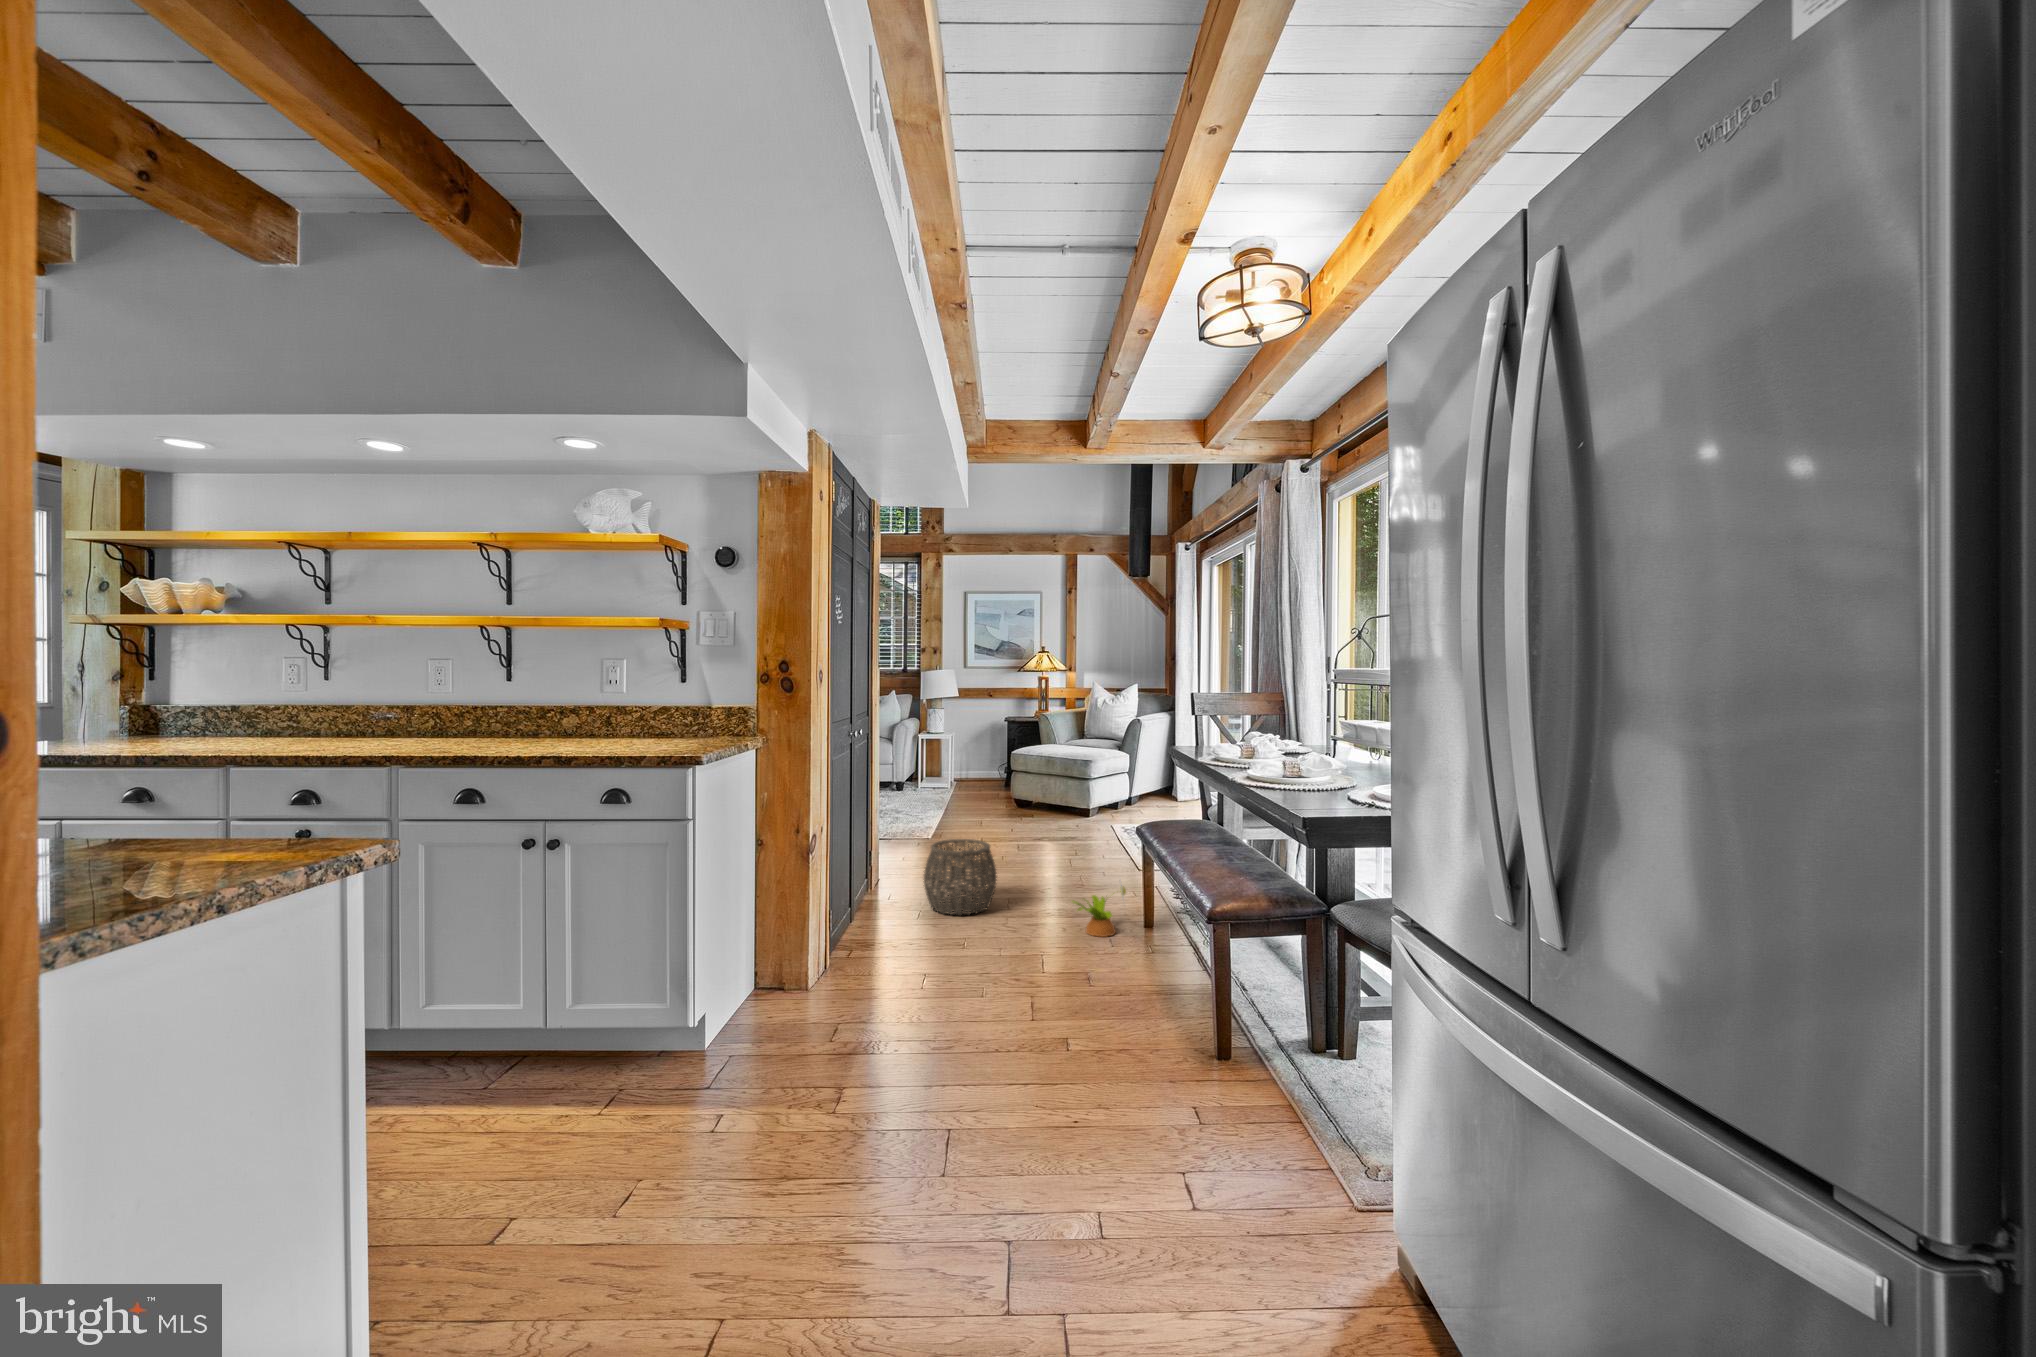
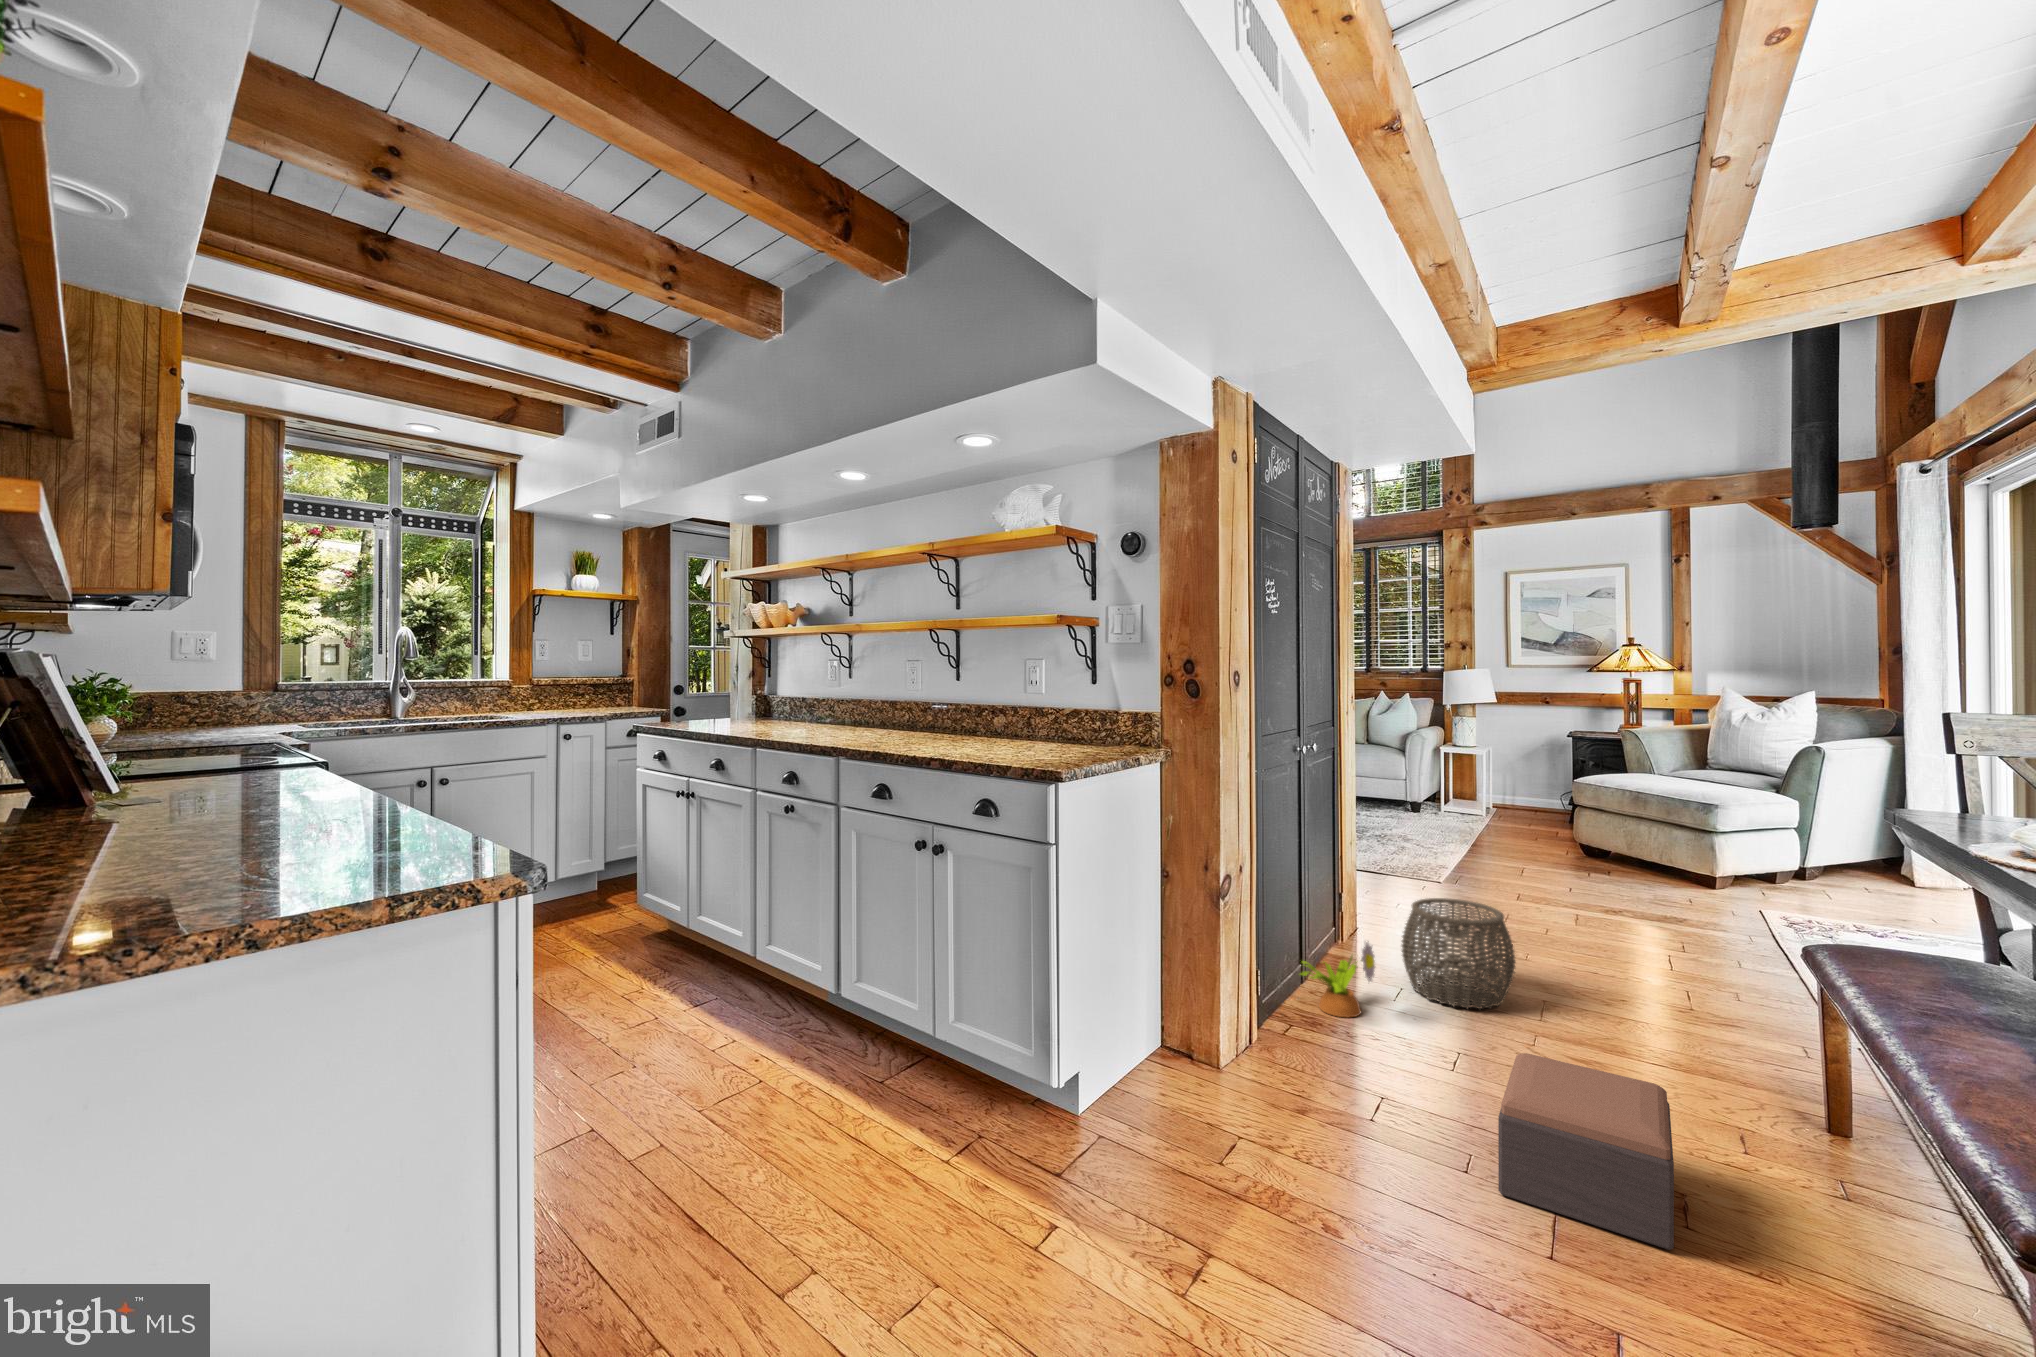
decorative plant: present [1073,880,1126,937] -> present [1300,941,1375,1017]
footstool: none [1010,925,1100,1016] -> present [1498,1053,1674,1250]

